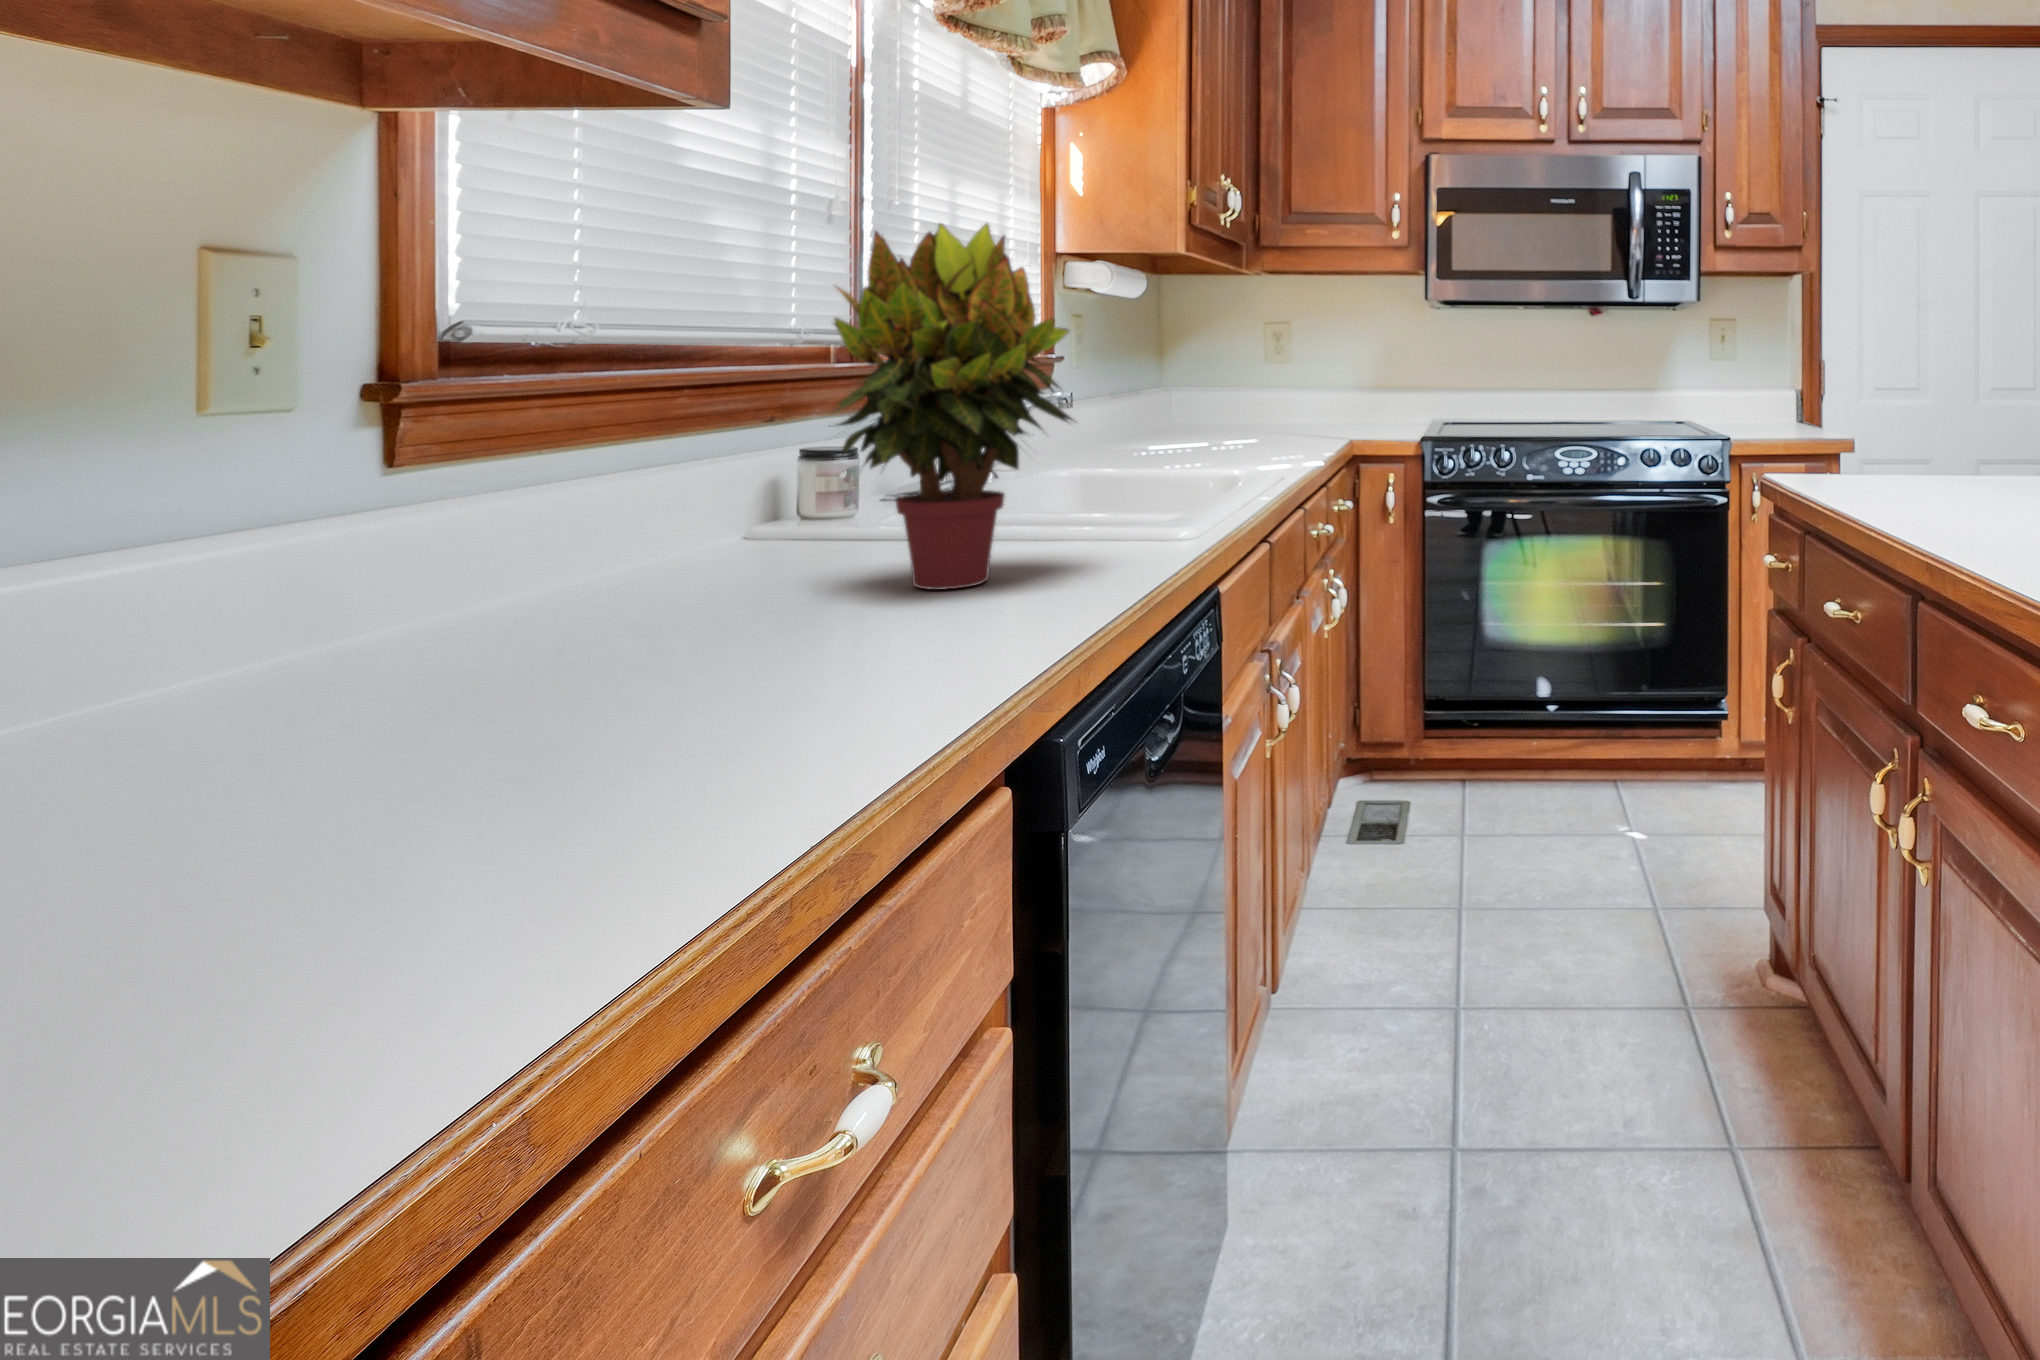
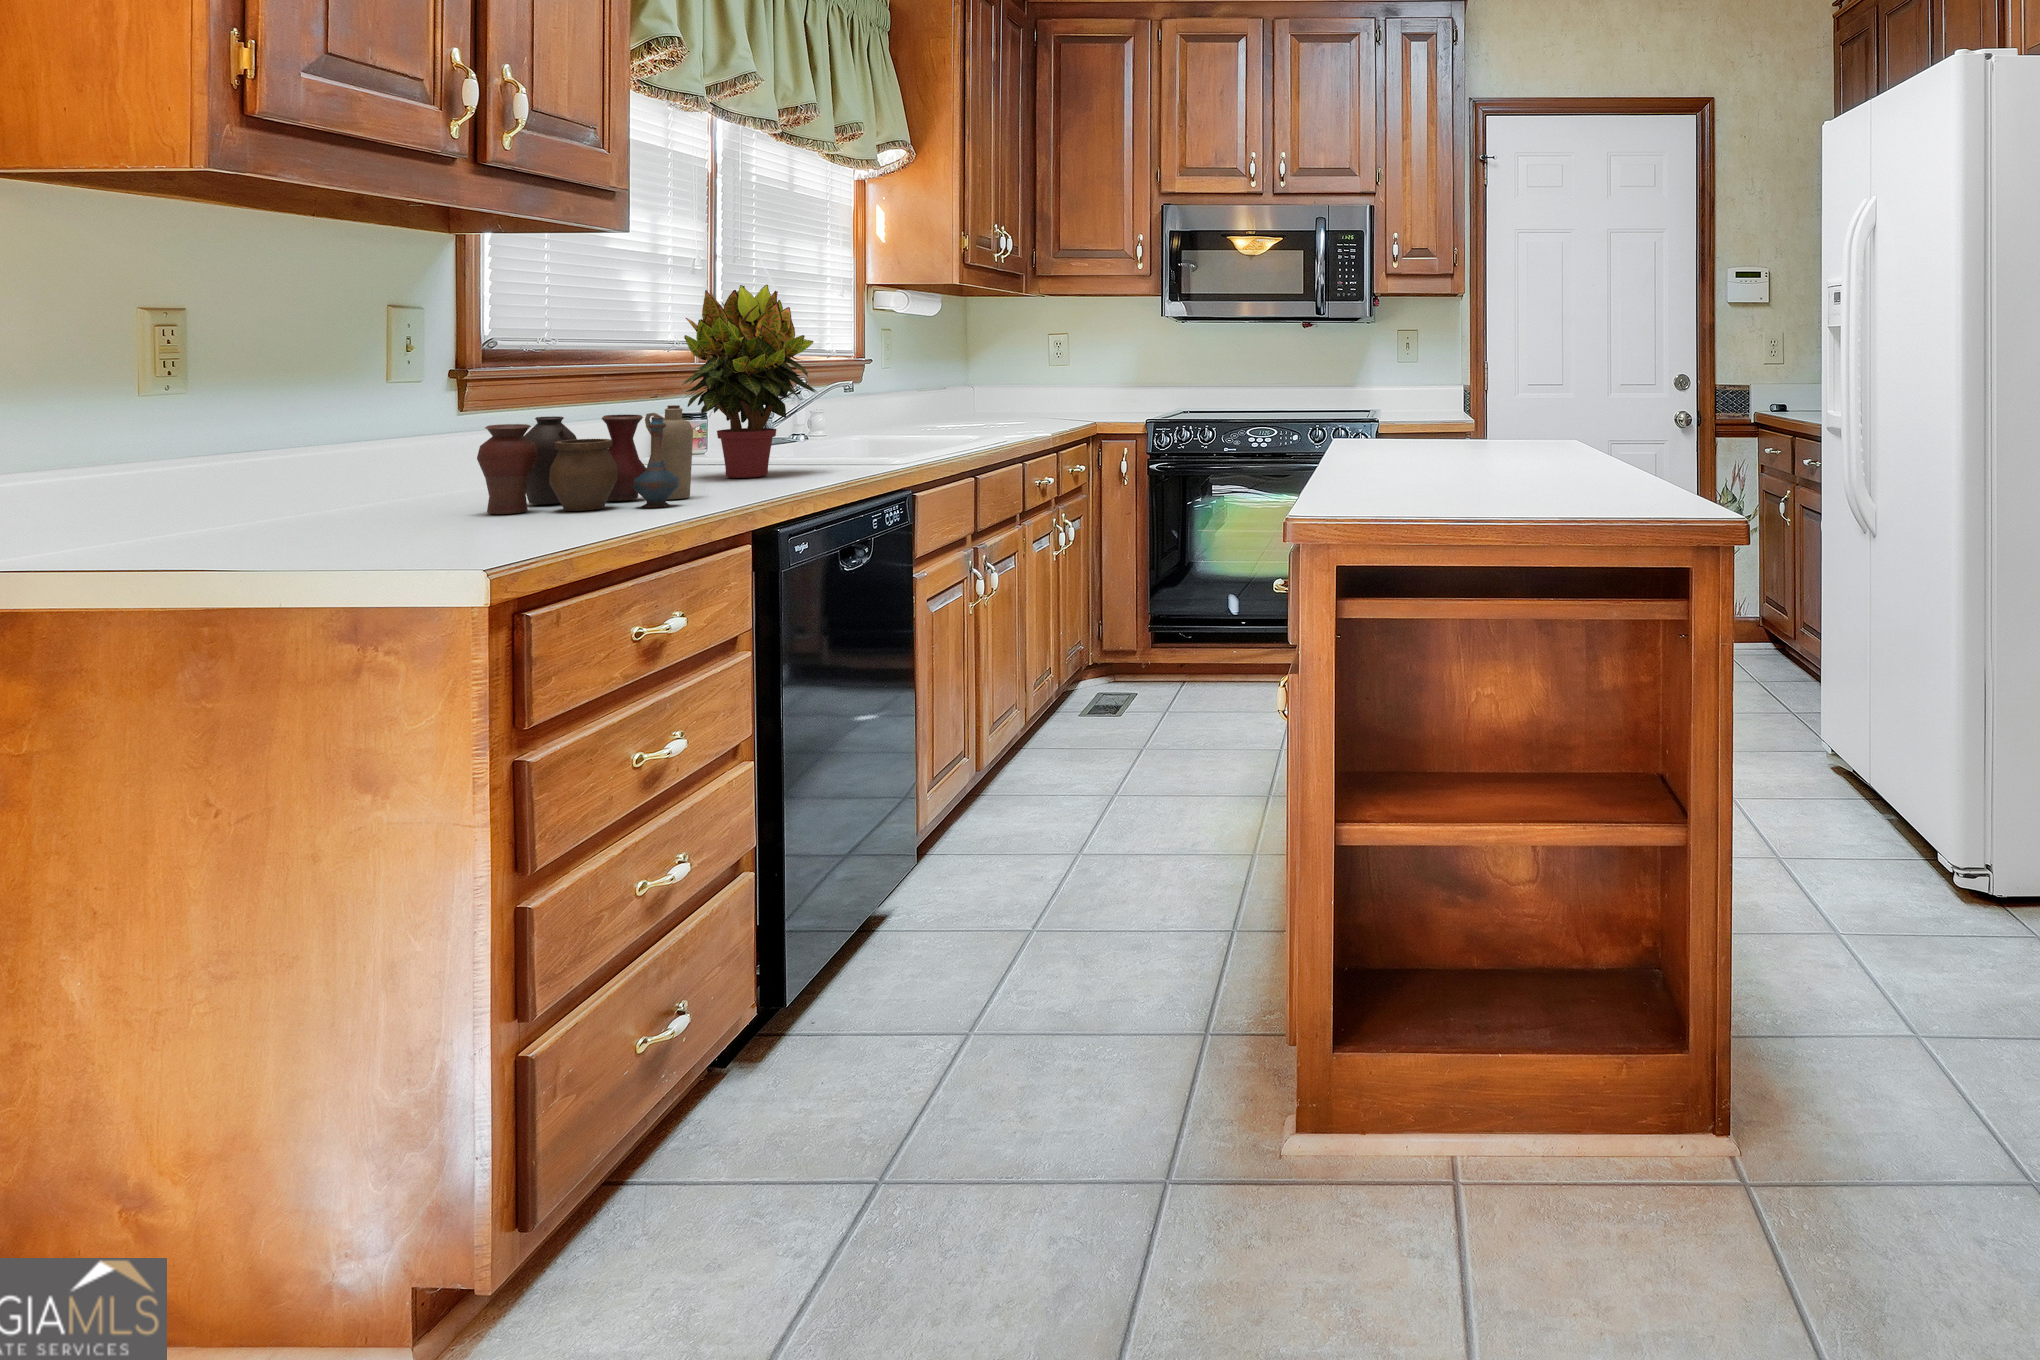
vase: none [330,470,871,772] -> present [477,405,693,514]

